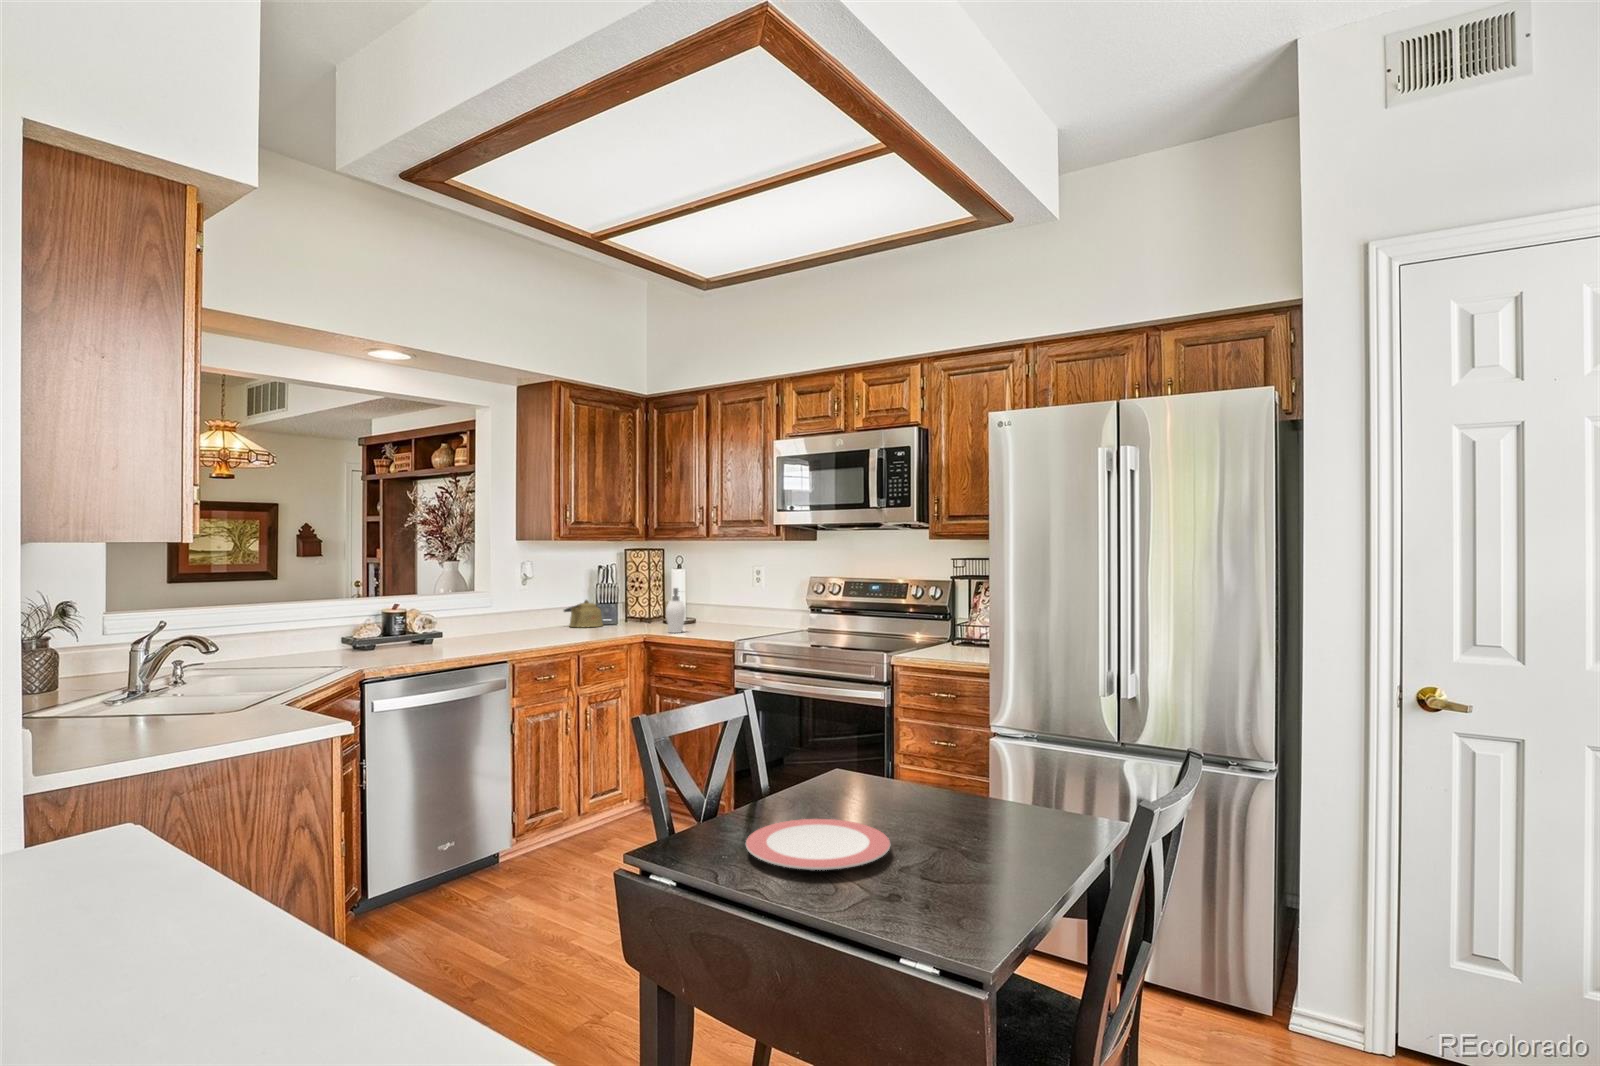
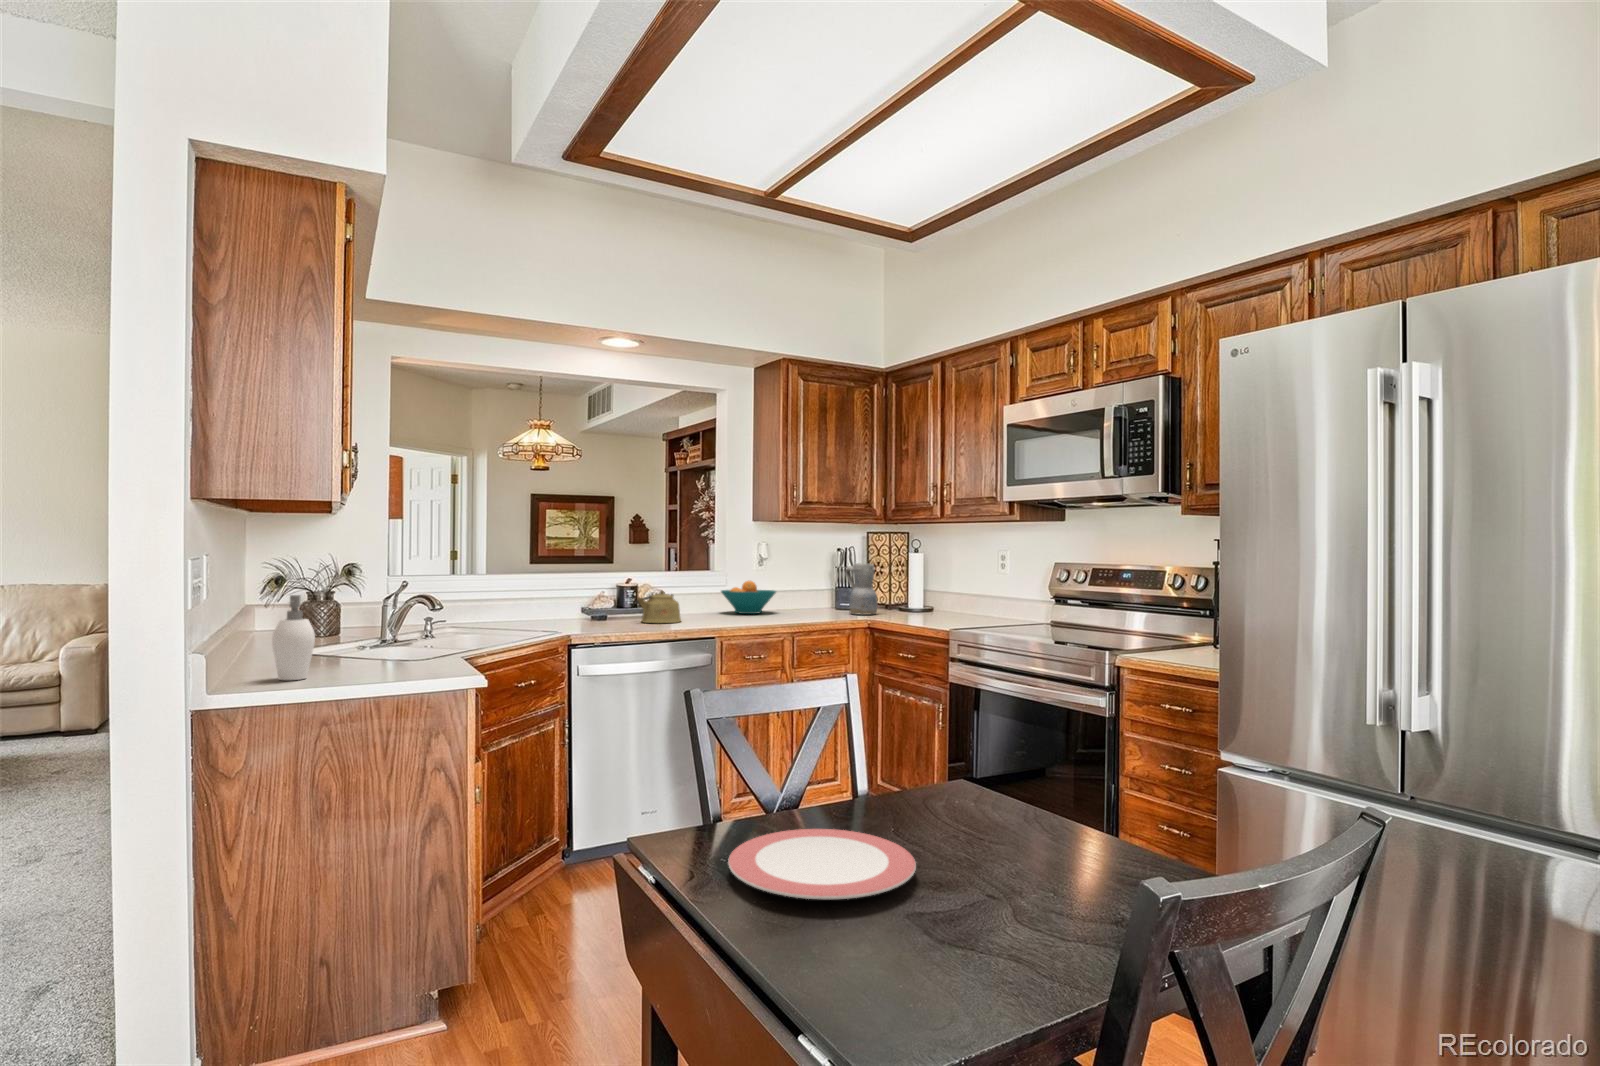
ceramic pitcher: none [615,580,648,629] -> present [845,563,877,615]
soap dispenser: present [666,588,685,633] -> present [272,595,315,680]
kettle: present [564,600,603,627] -> present [636,591,681,623]
fruit bowl: none [488,601,548,634] -> present [721,581,776,614]

